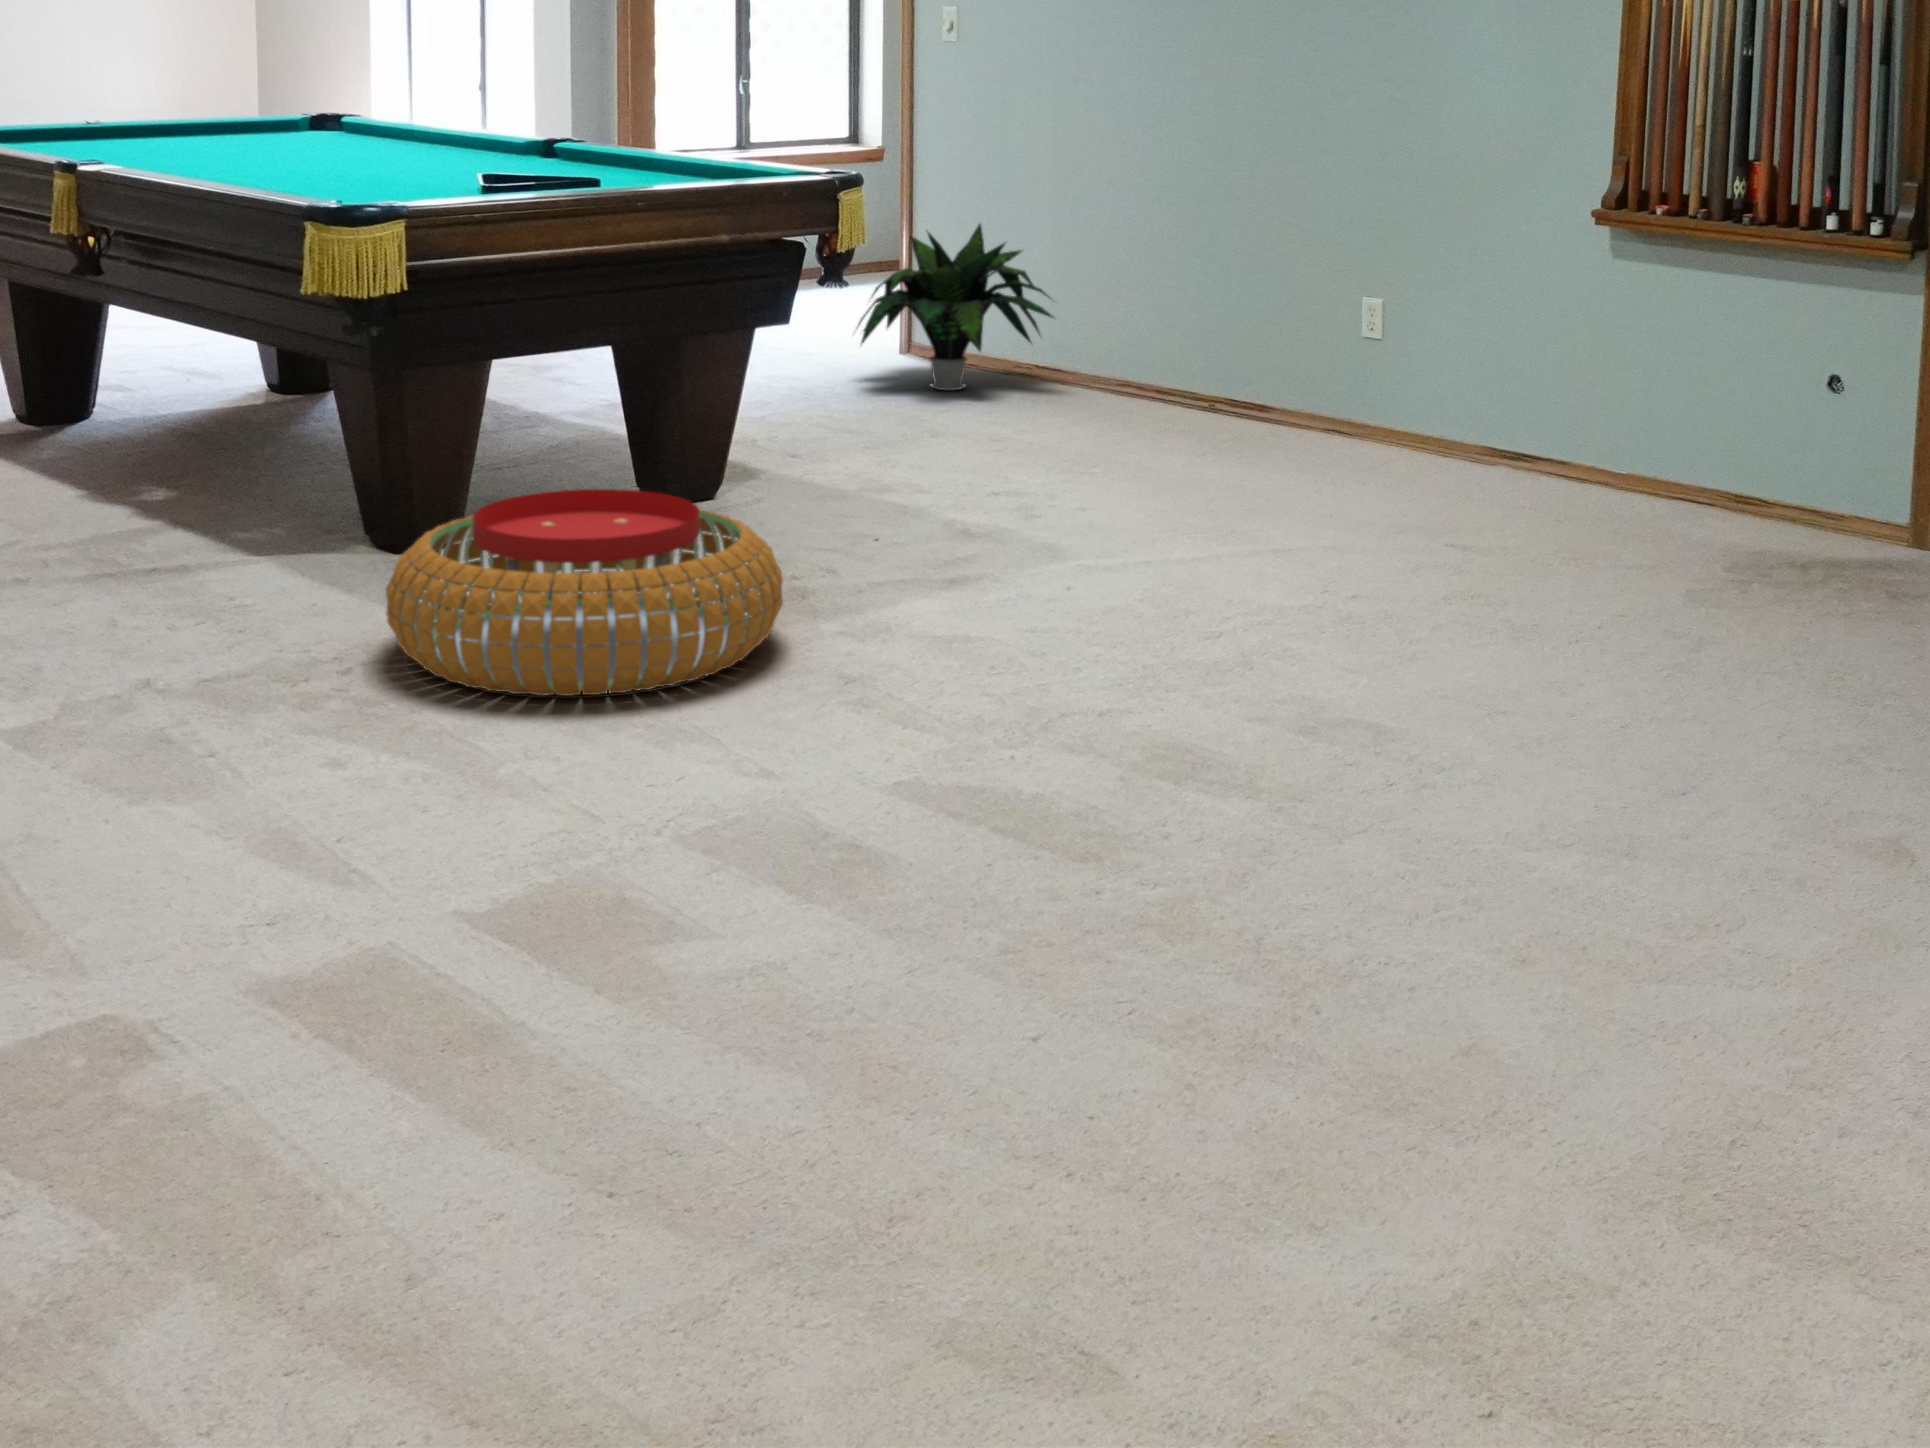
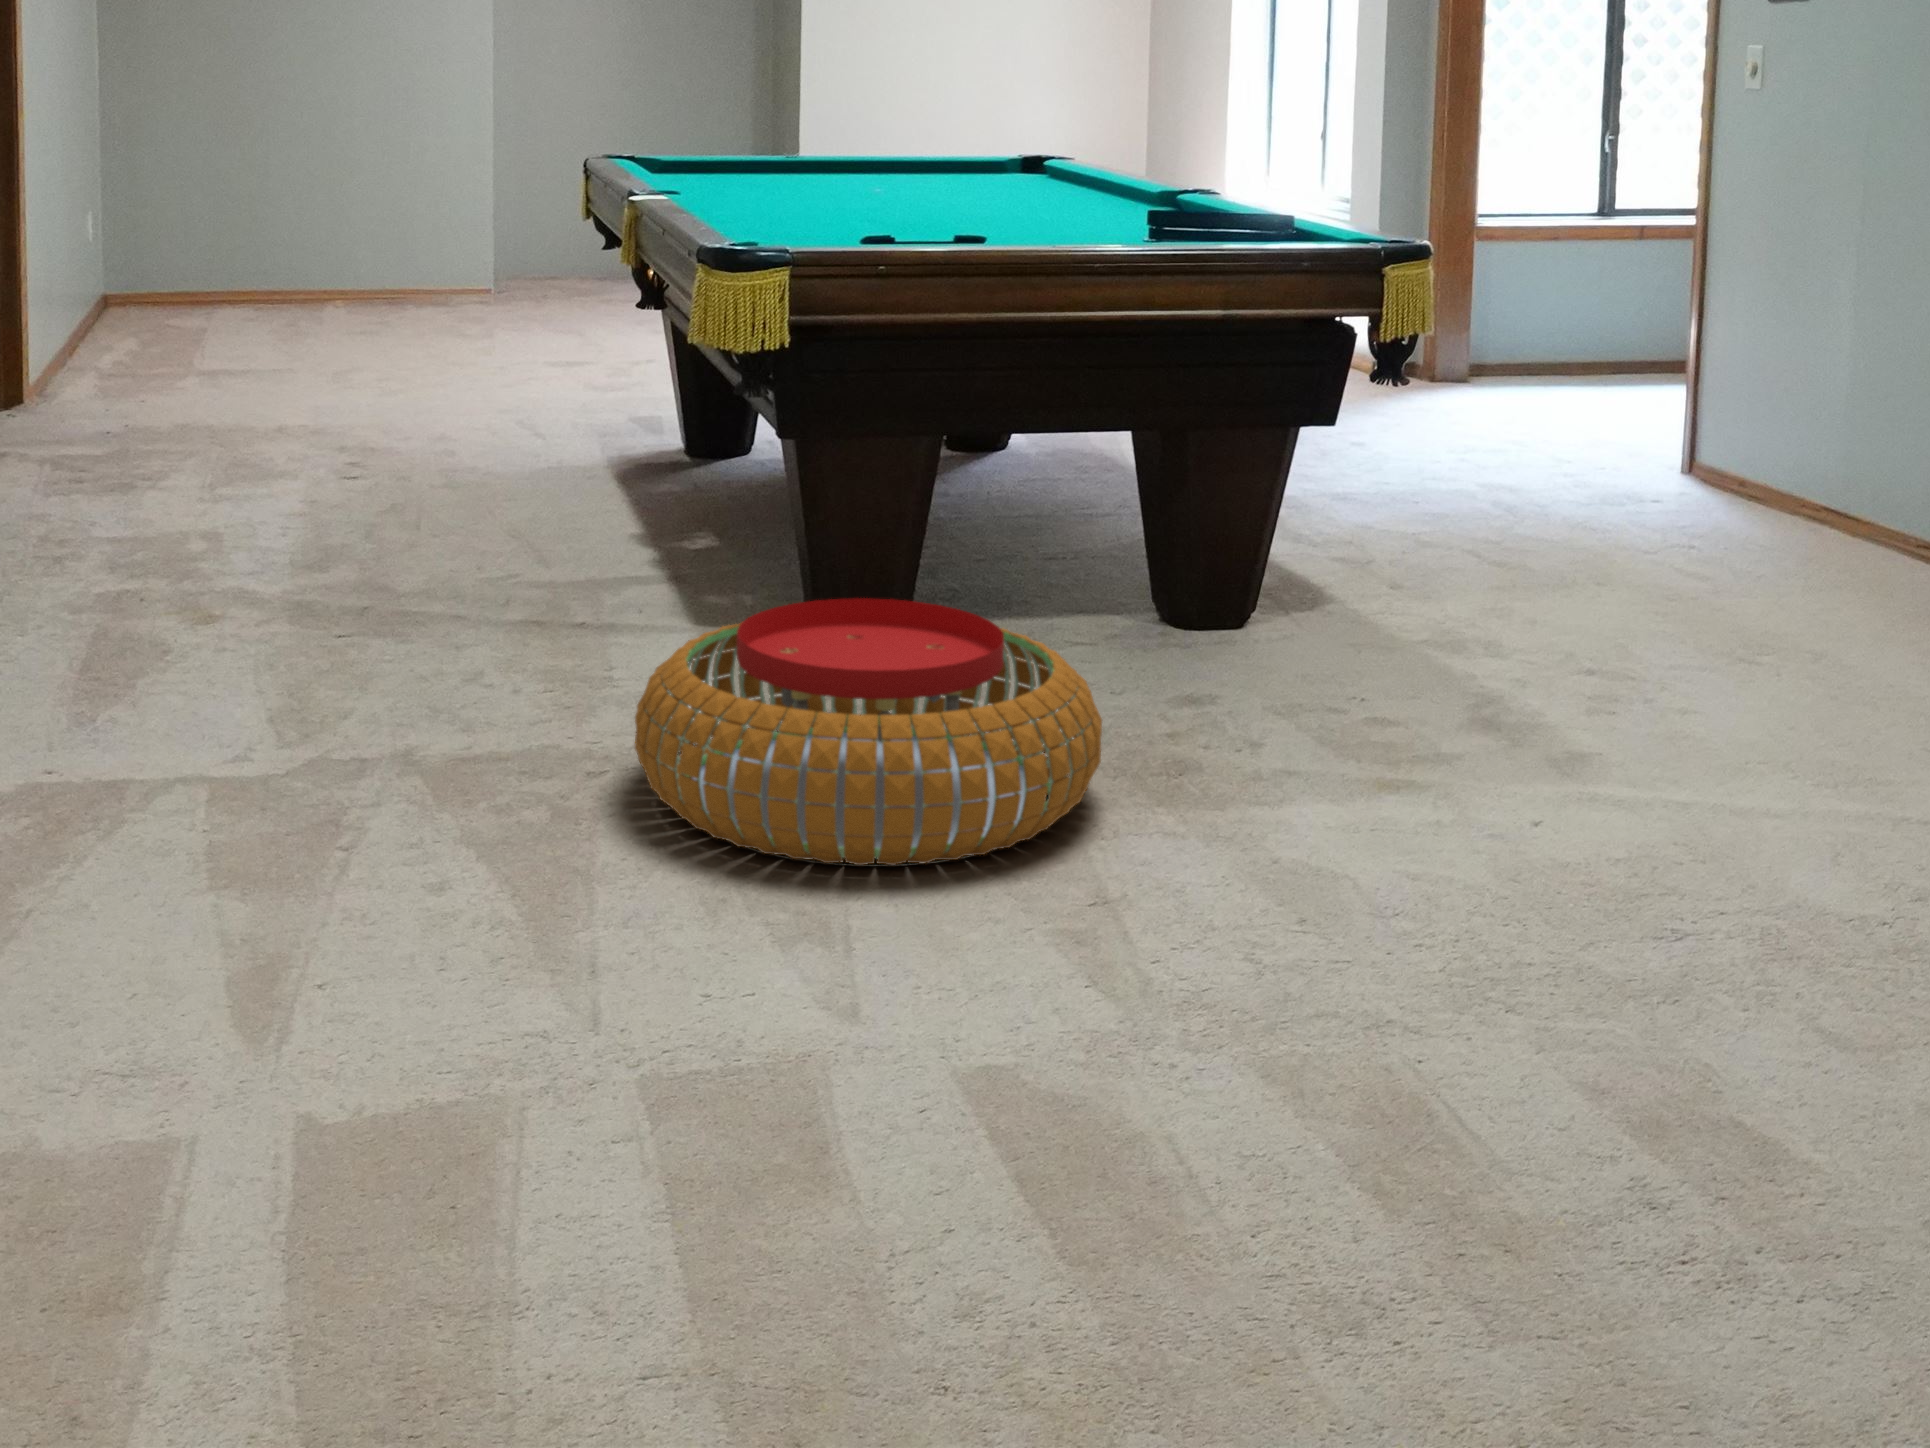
potted plant: present [858,224,1053,391] -> none [1561,315,1841,526]

